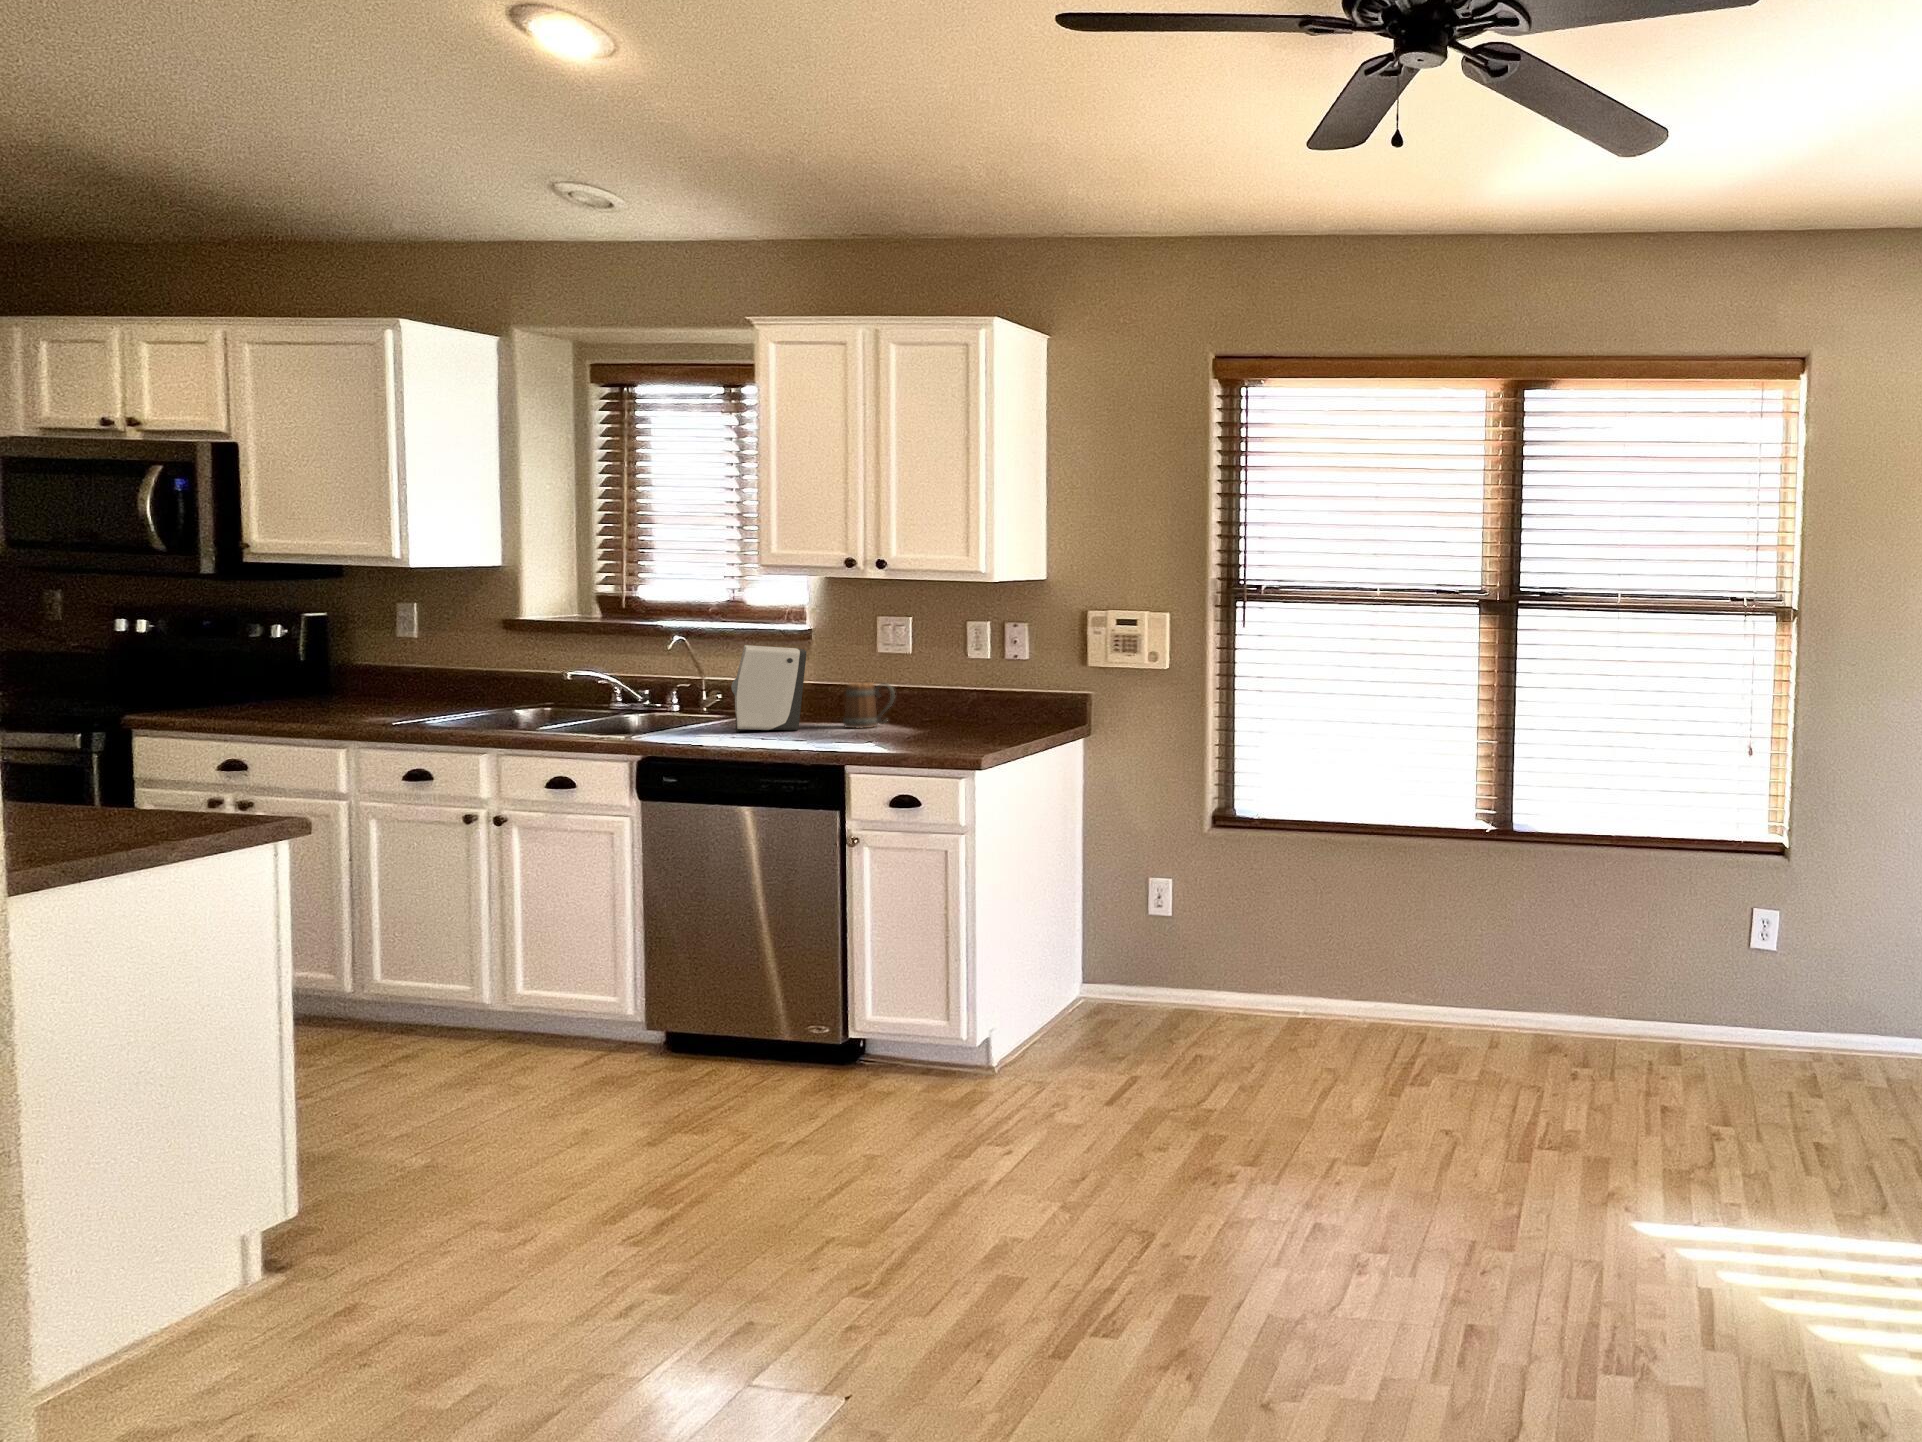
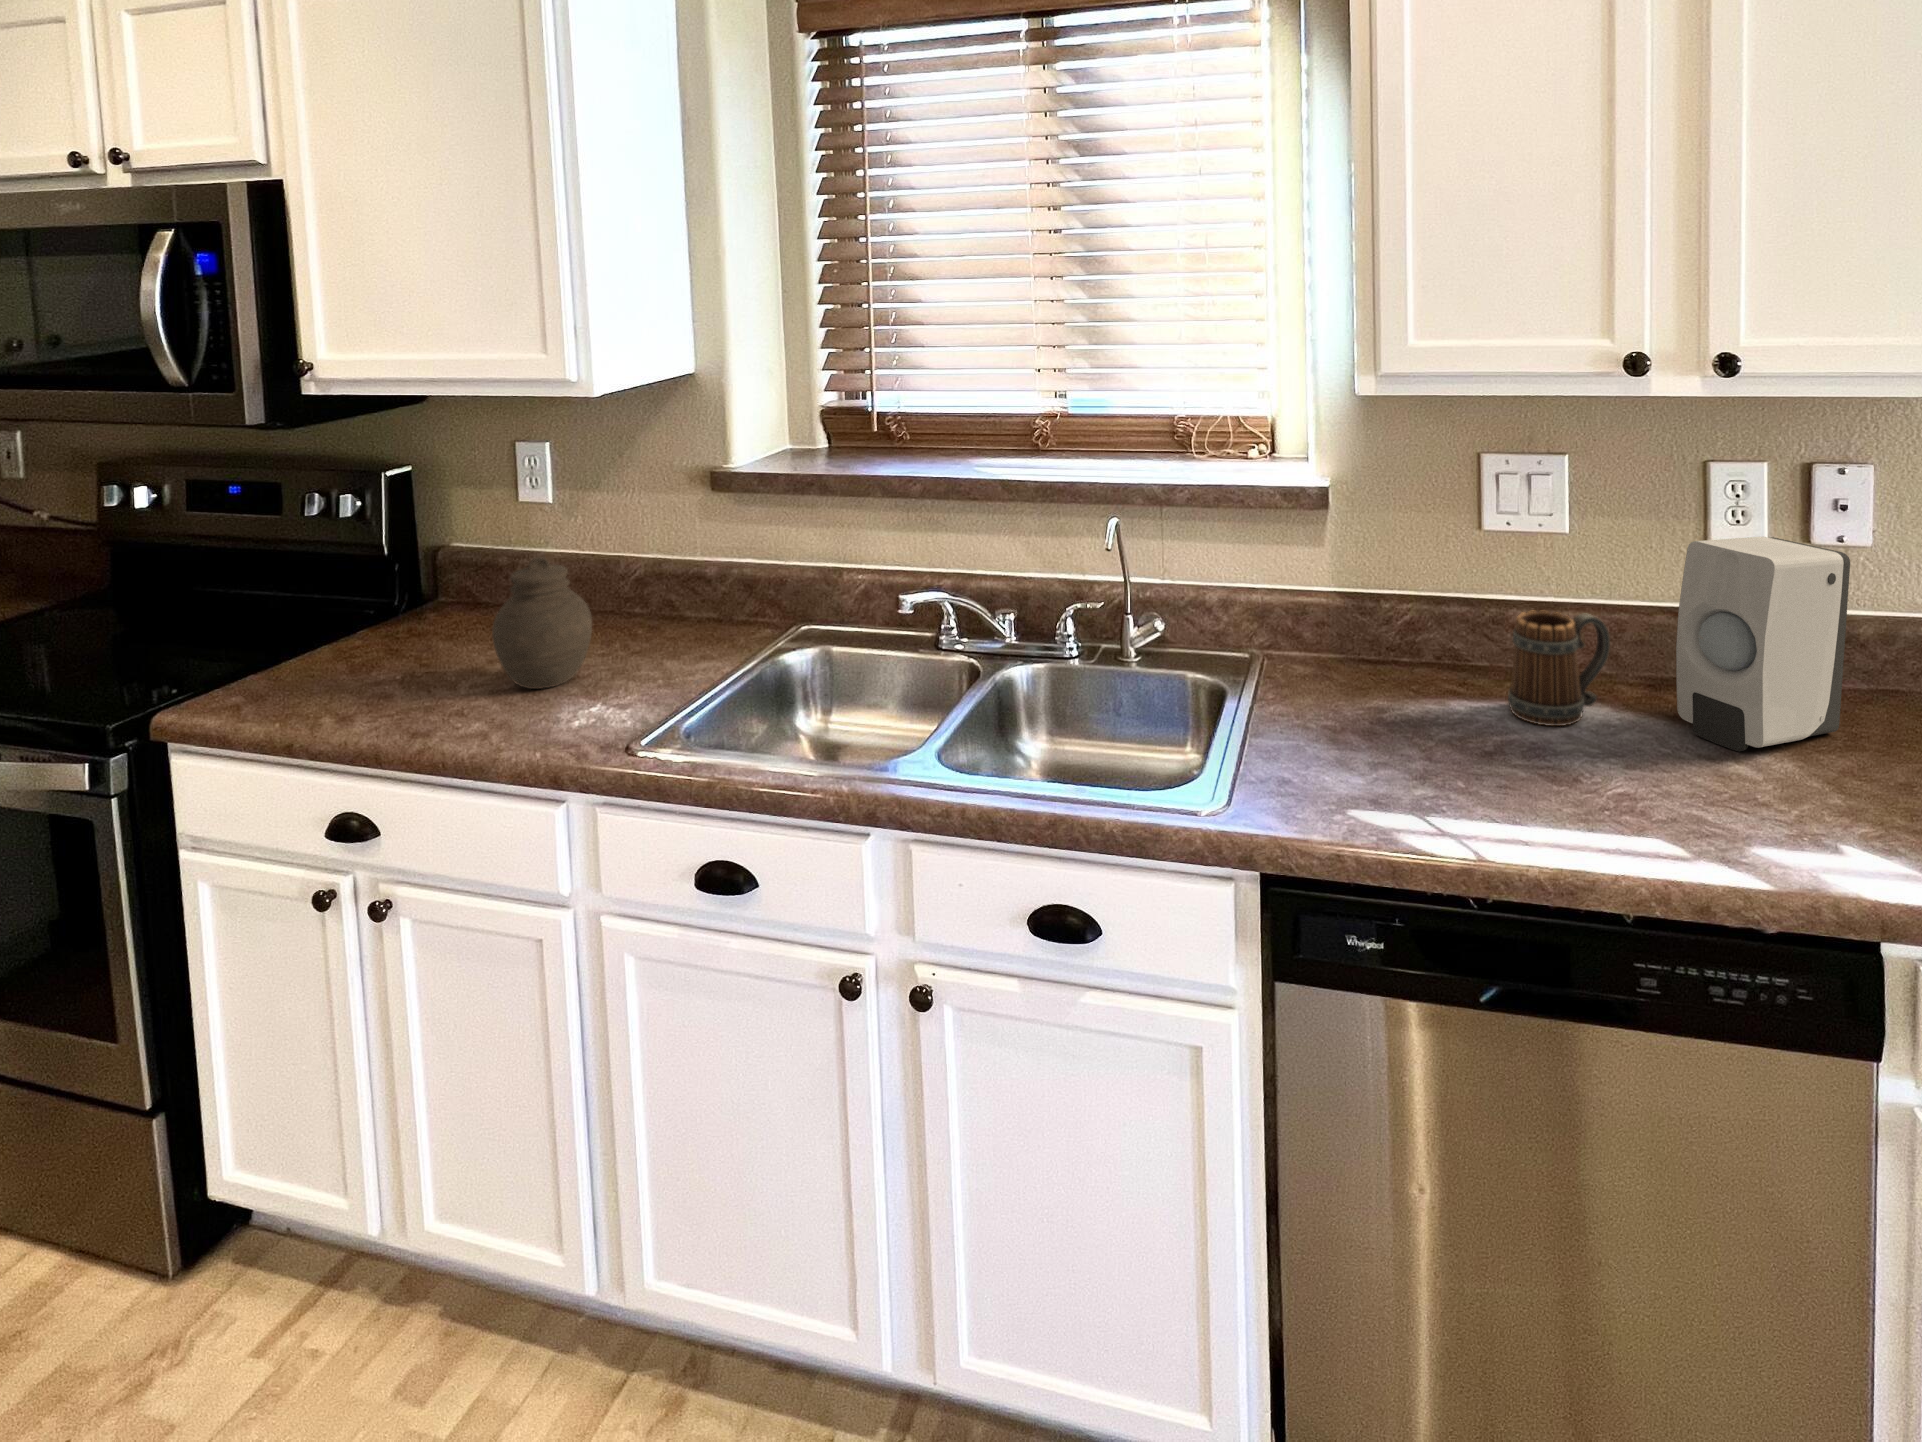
soap dispenser: present [731,645,806,732] -> present [1676,537,1850,751]
jar: none [335,648,401,715] -> present [492,557,592,689]

